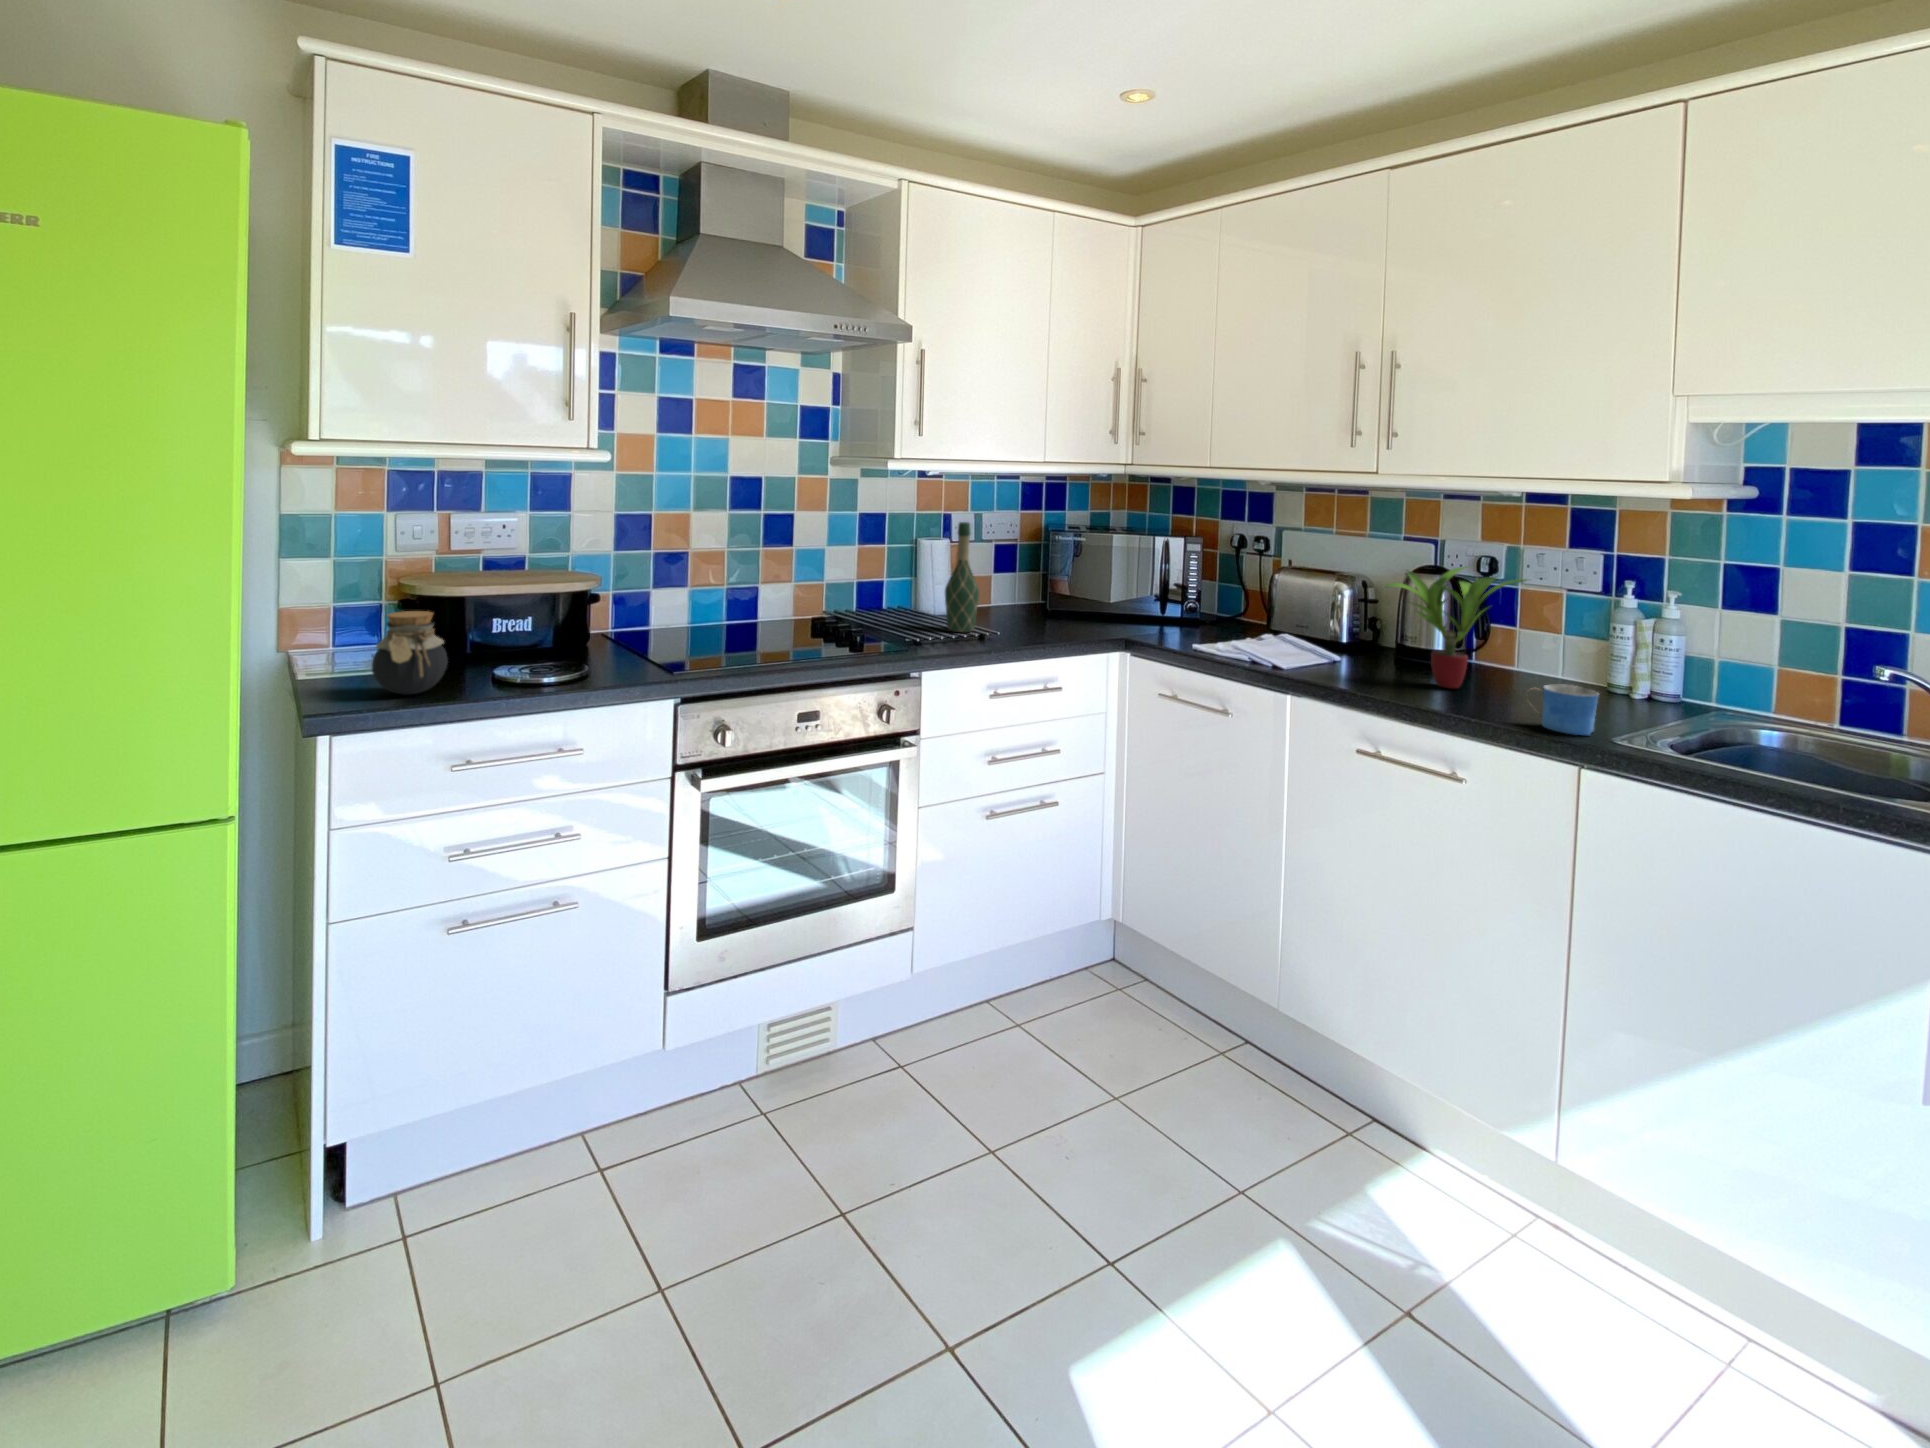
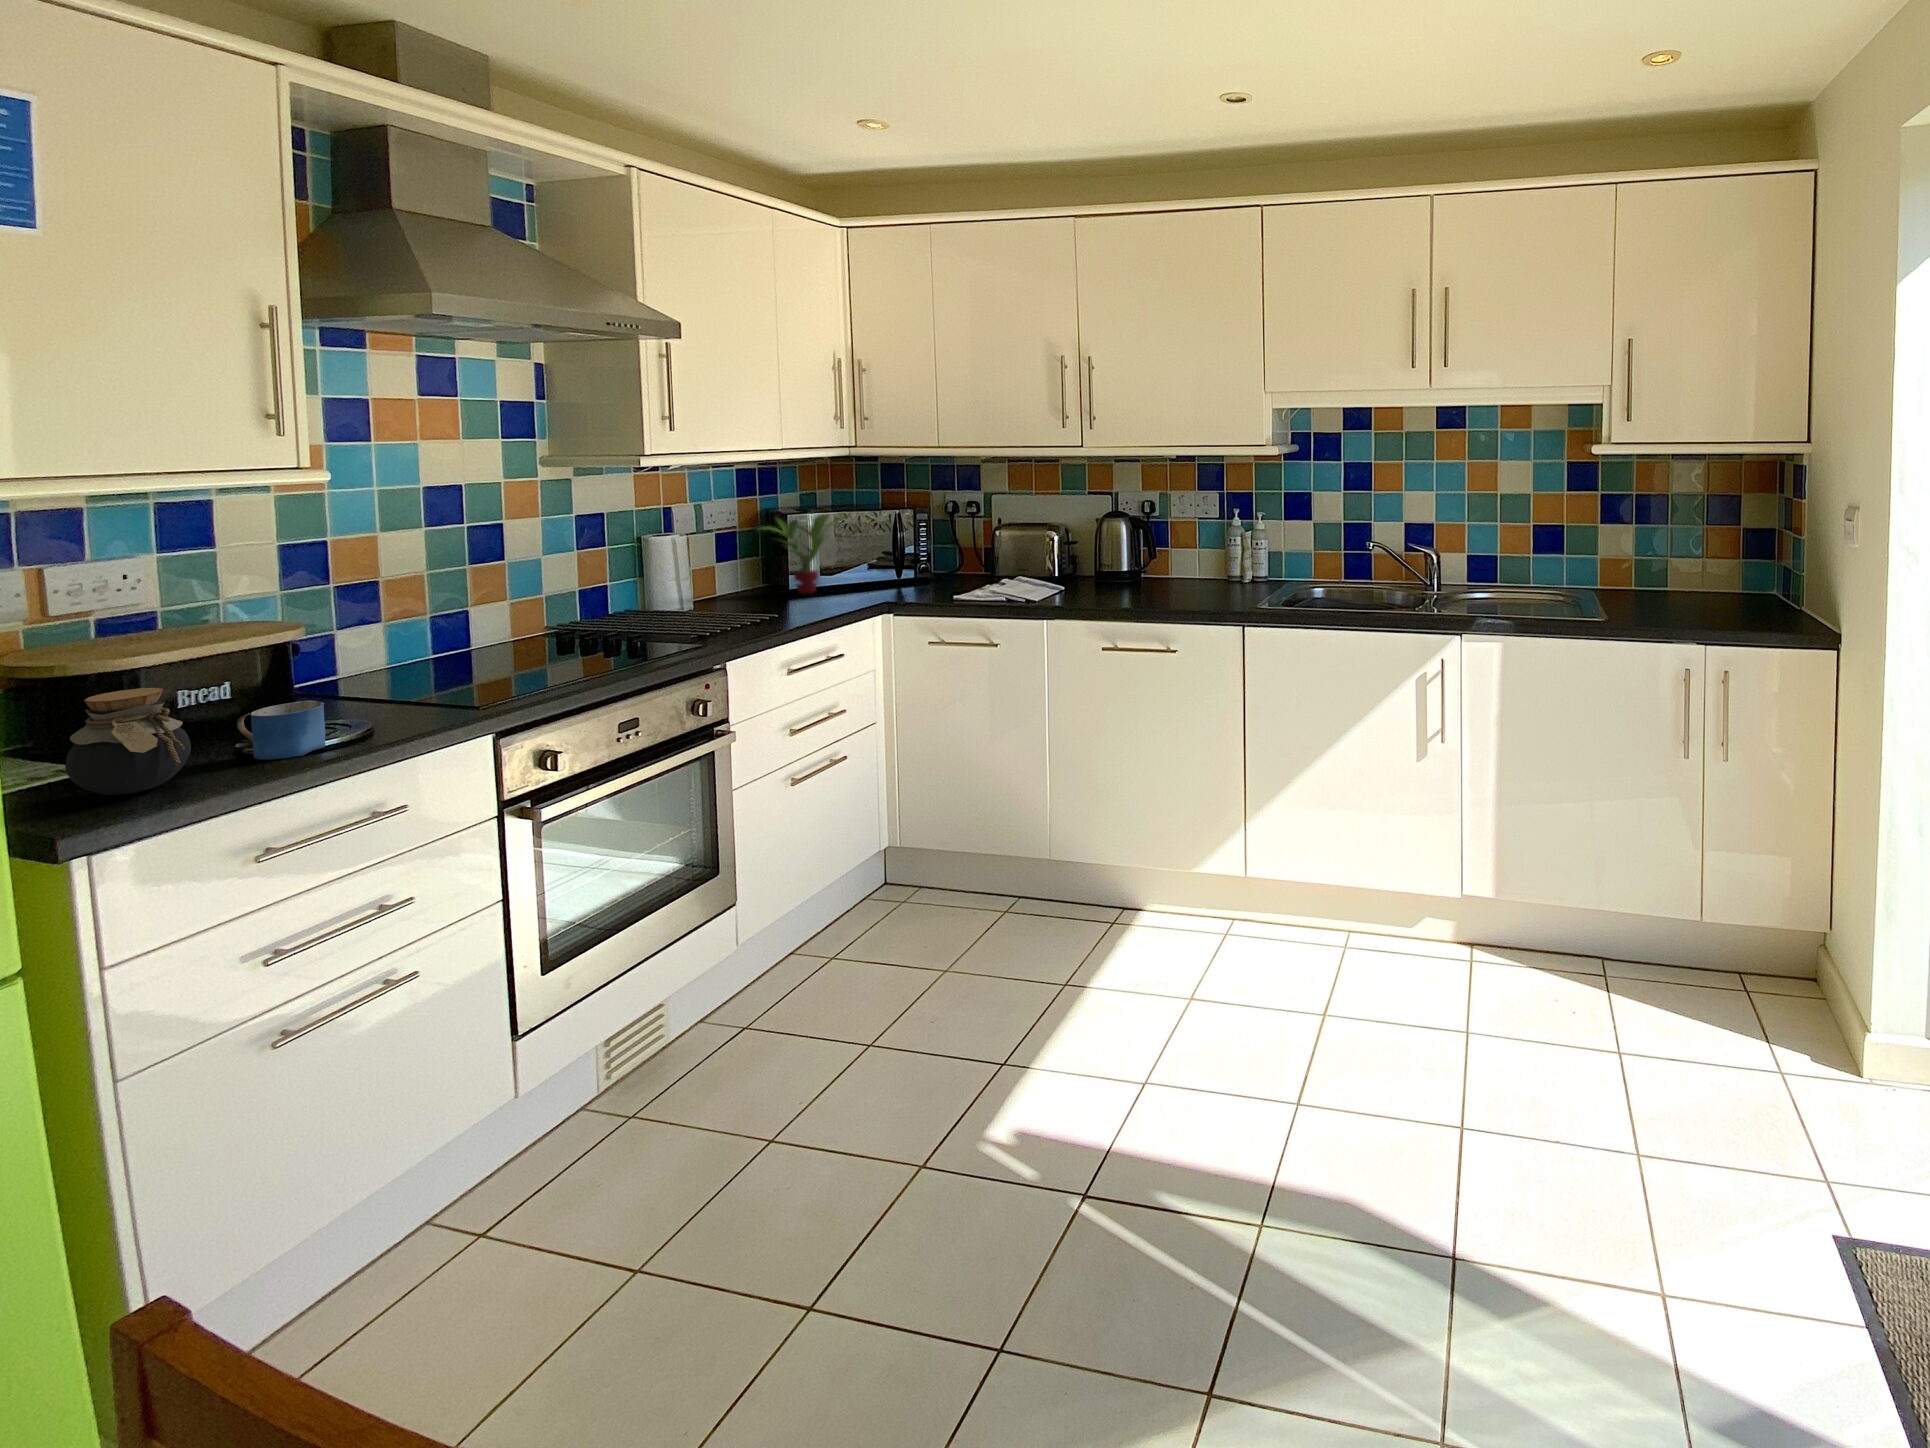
wine bottle: present [945,522,979,632] -> none [707,514,746,621]
potted plant: present [1386,567,1526,688] -> present [759,513,841,594]
mug: present [1531,685,1599,735] -> present [237,701,326,760]

